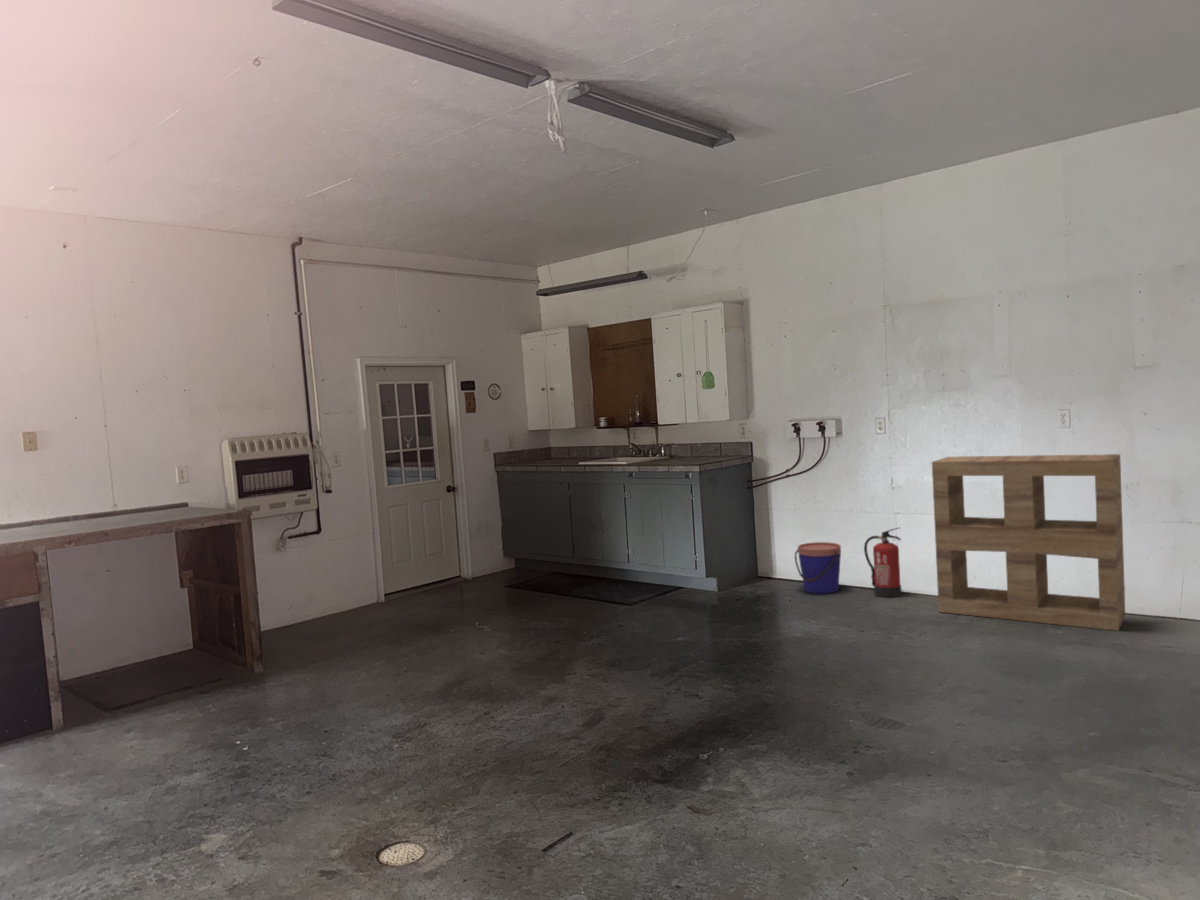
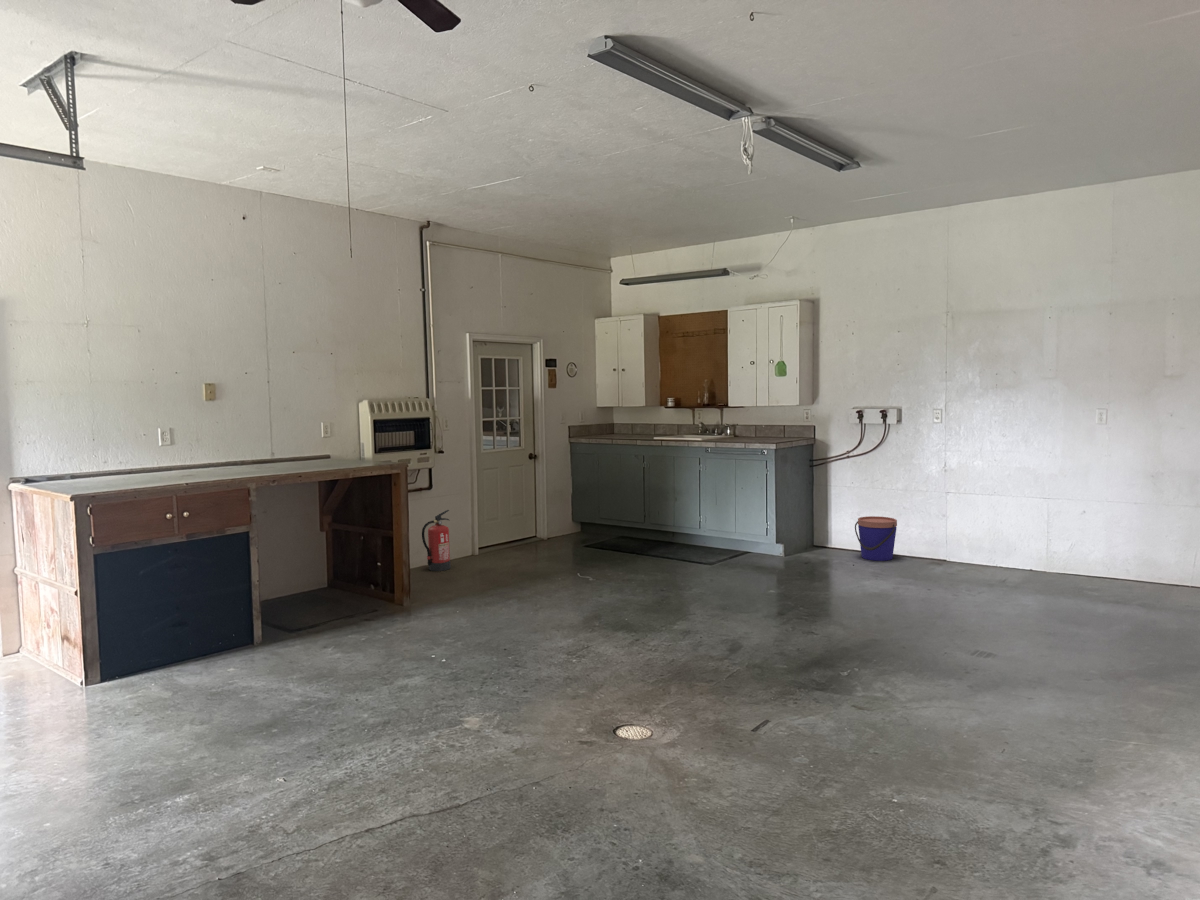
shelving unit: present [932,454,1125,631] -> none [990,445,1157,598]
fire extinguisher: present [864,528,901,597] -> present [422,510,451,571]

